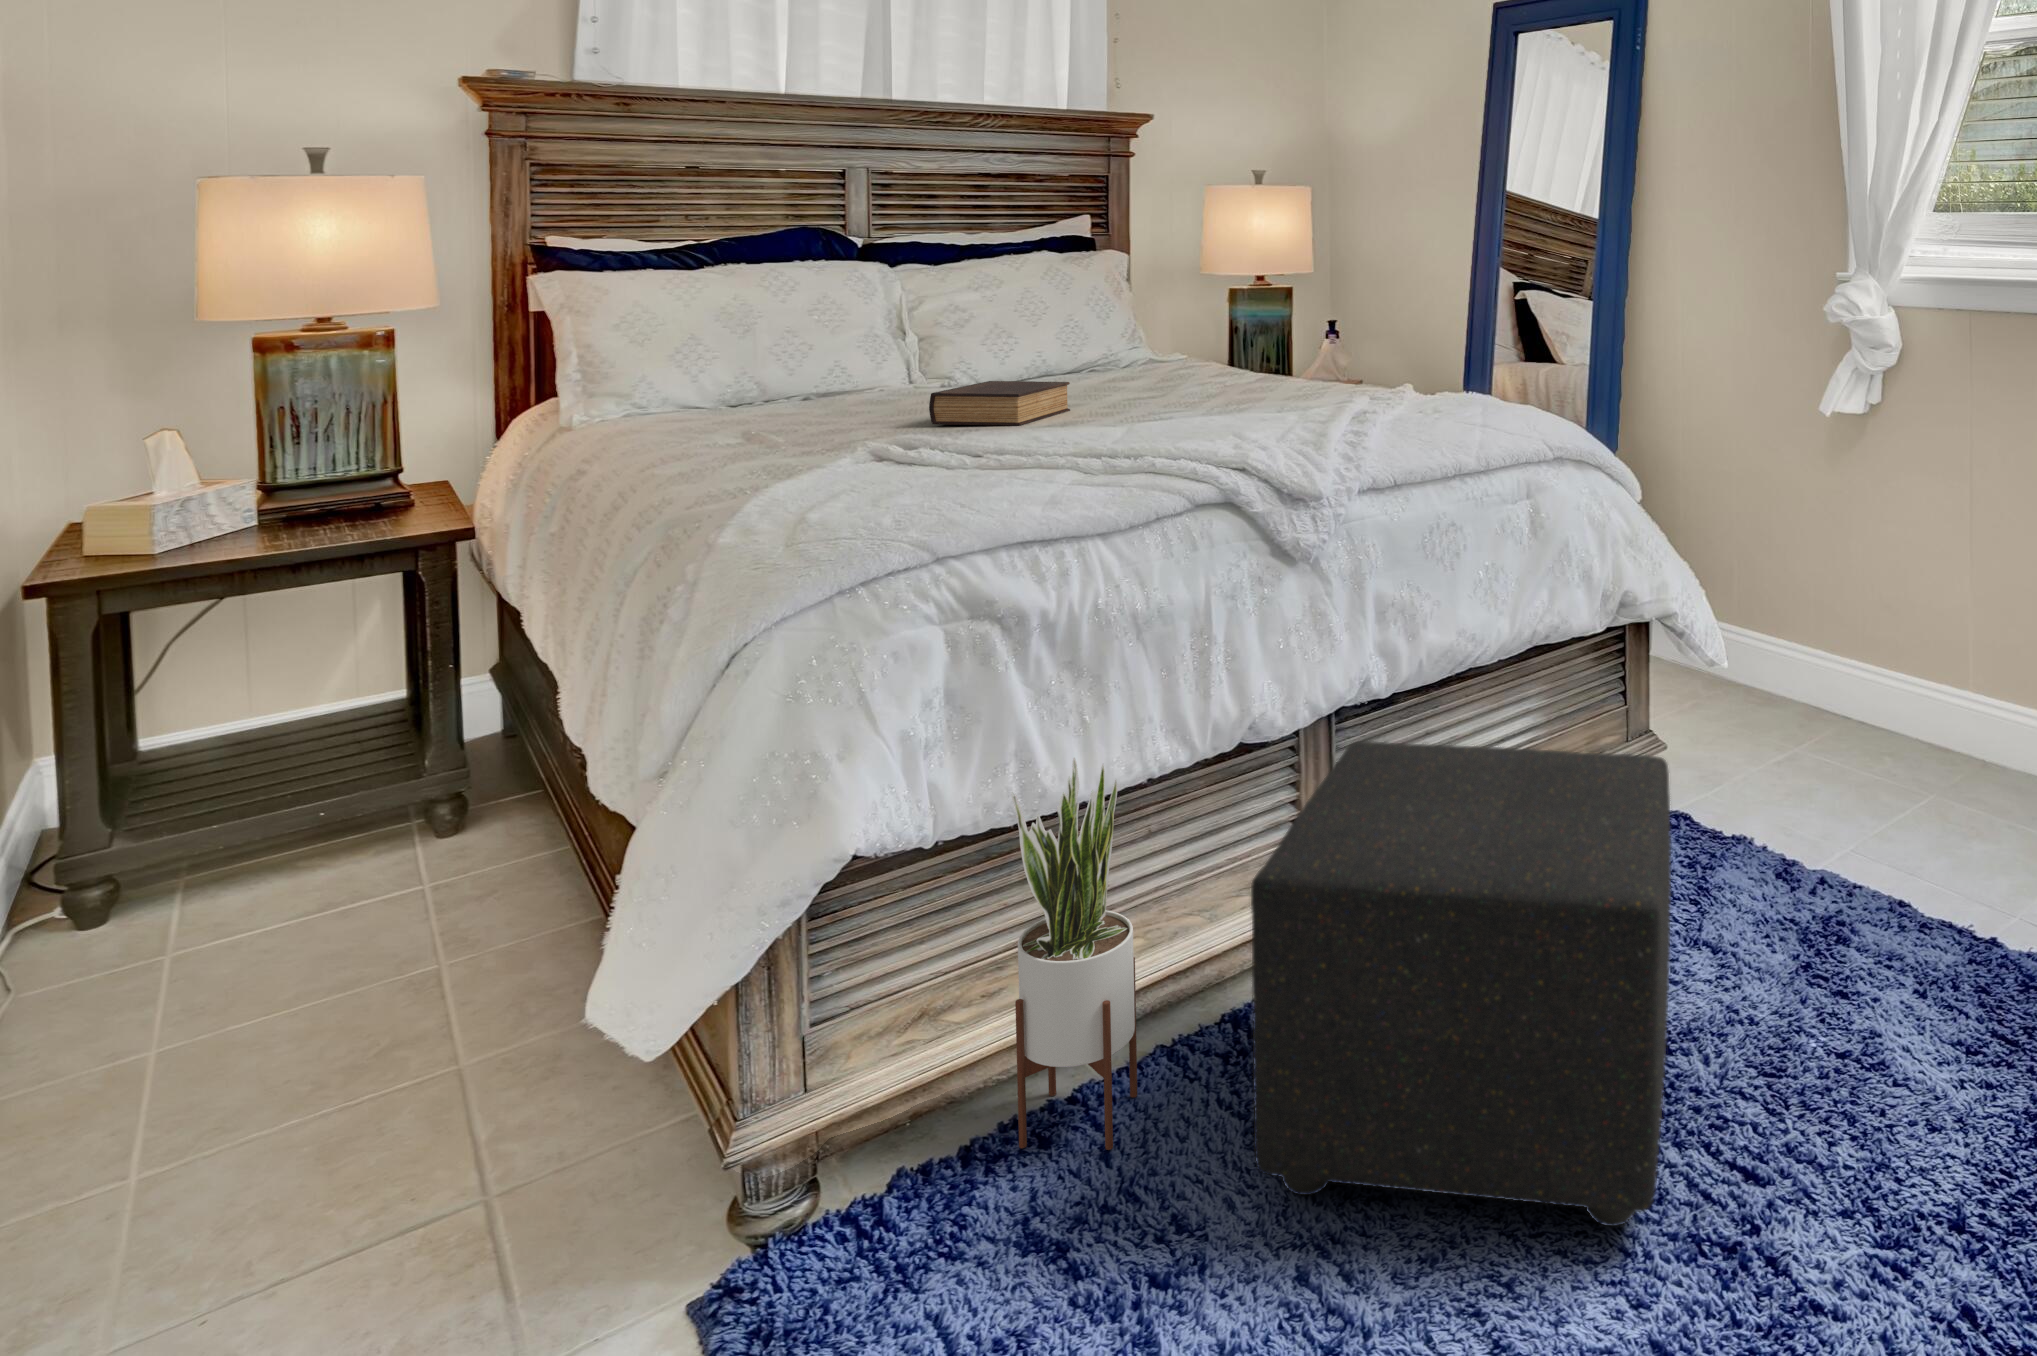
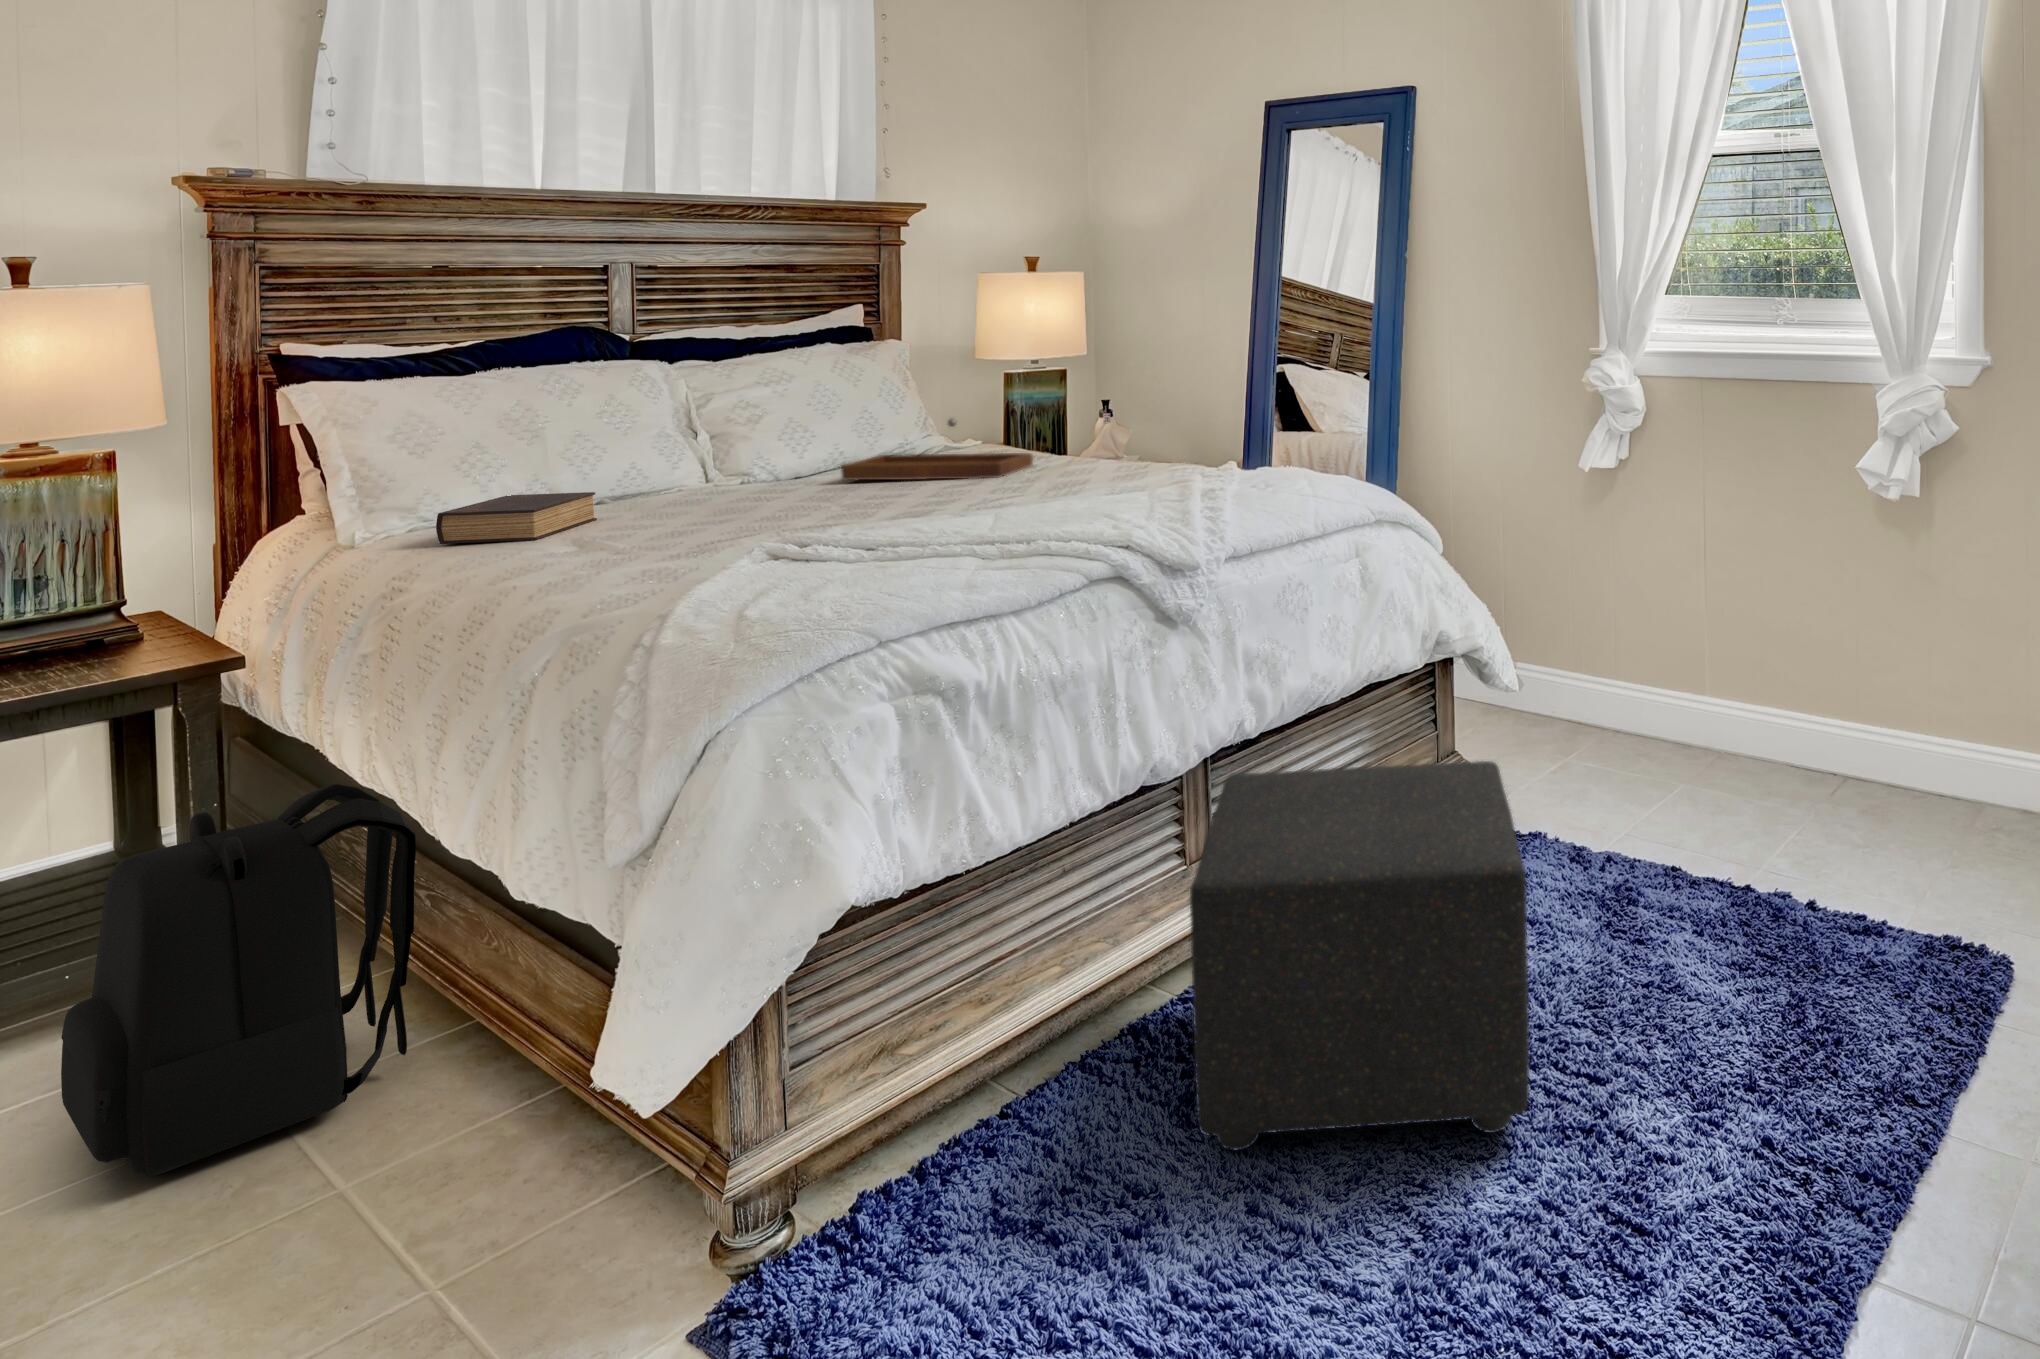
tray: none [1037,332,1230,397] -> present [841,418,1033,480]
book: present [929,381,1070,426] -> present [436,492,597,544]
backpack: none [229,661,554,1035] -> present [61,784,417,1177]
potted plant: present [1011,758,1137,1150] -> none [964,806,1067,1155]

